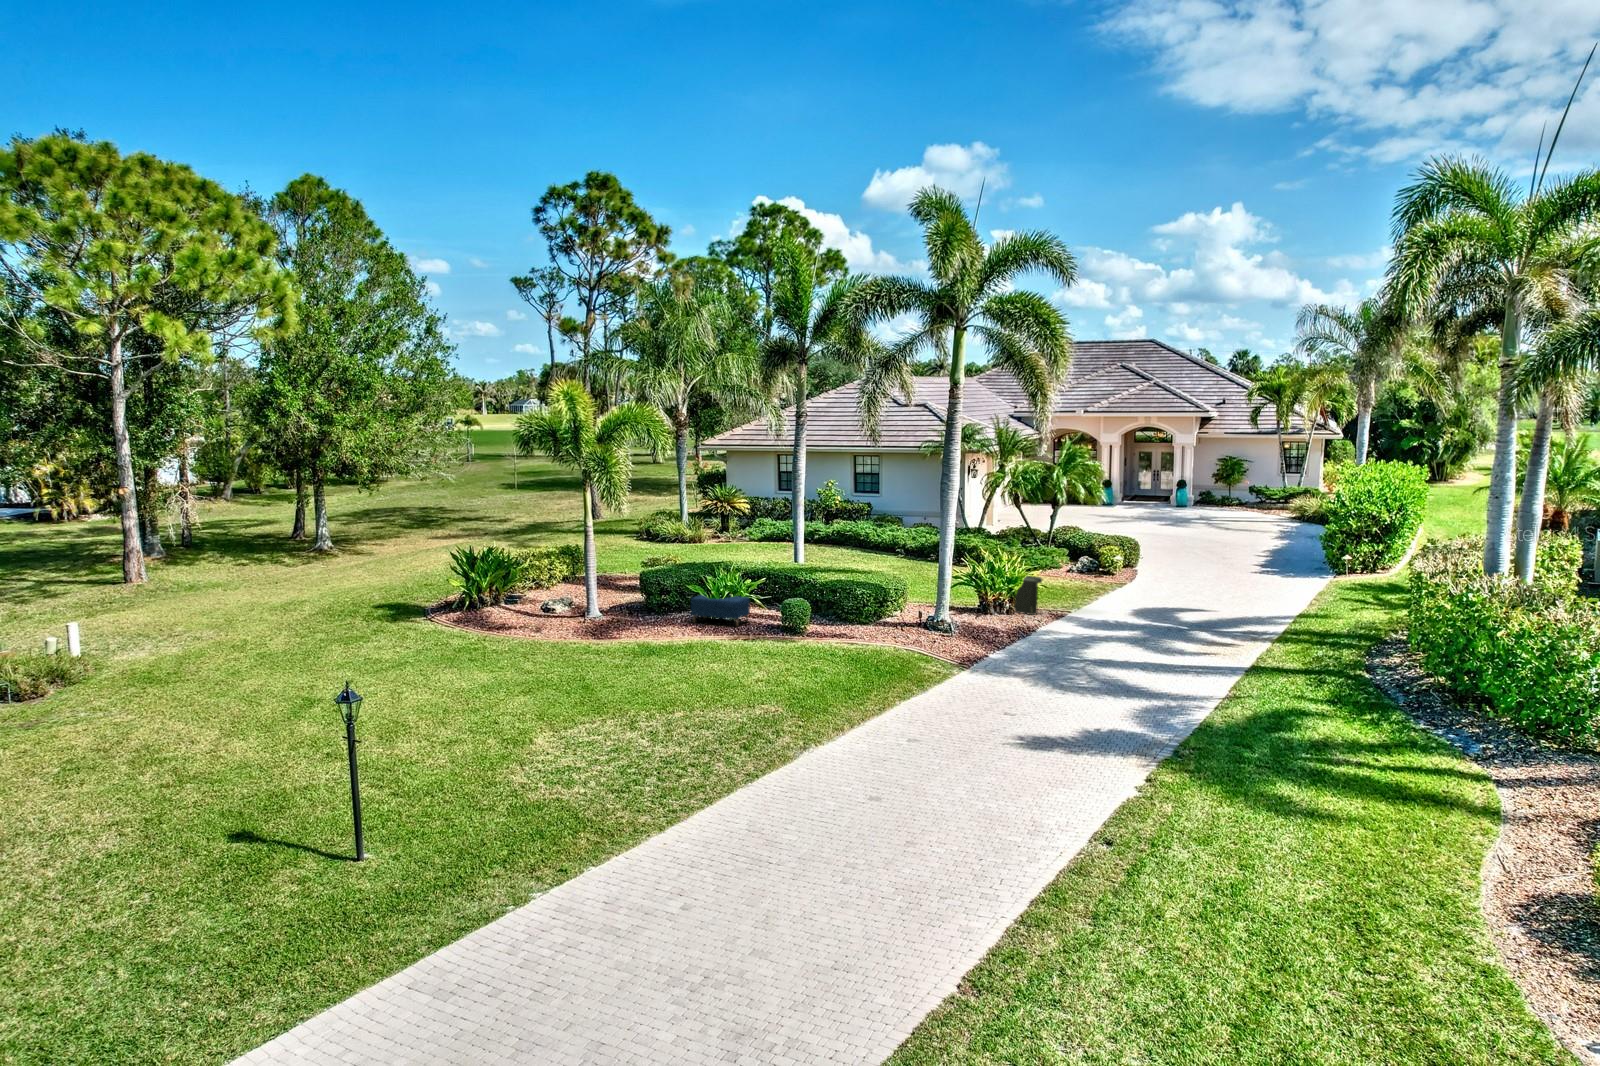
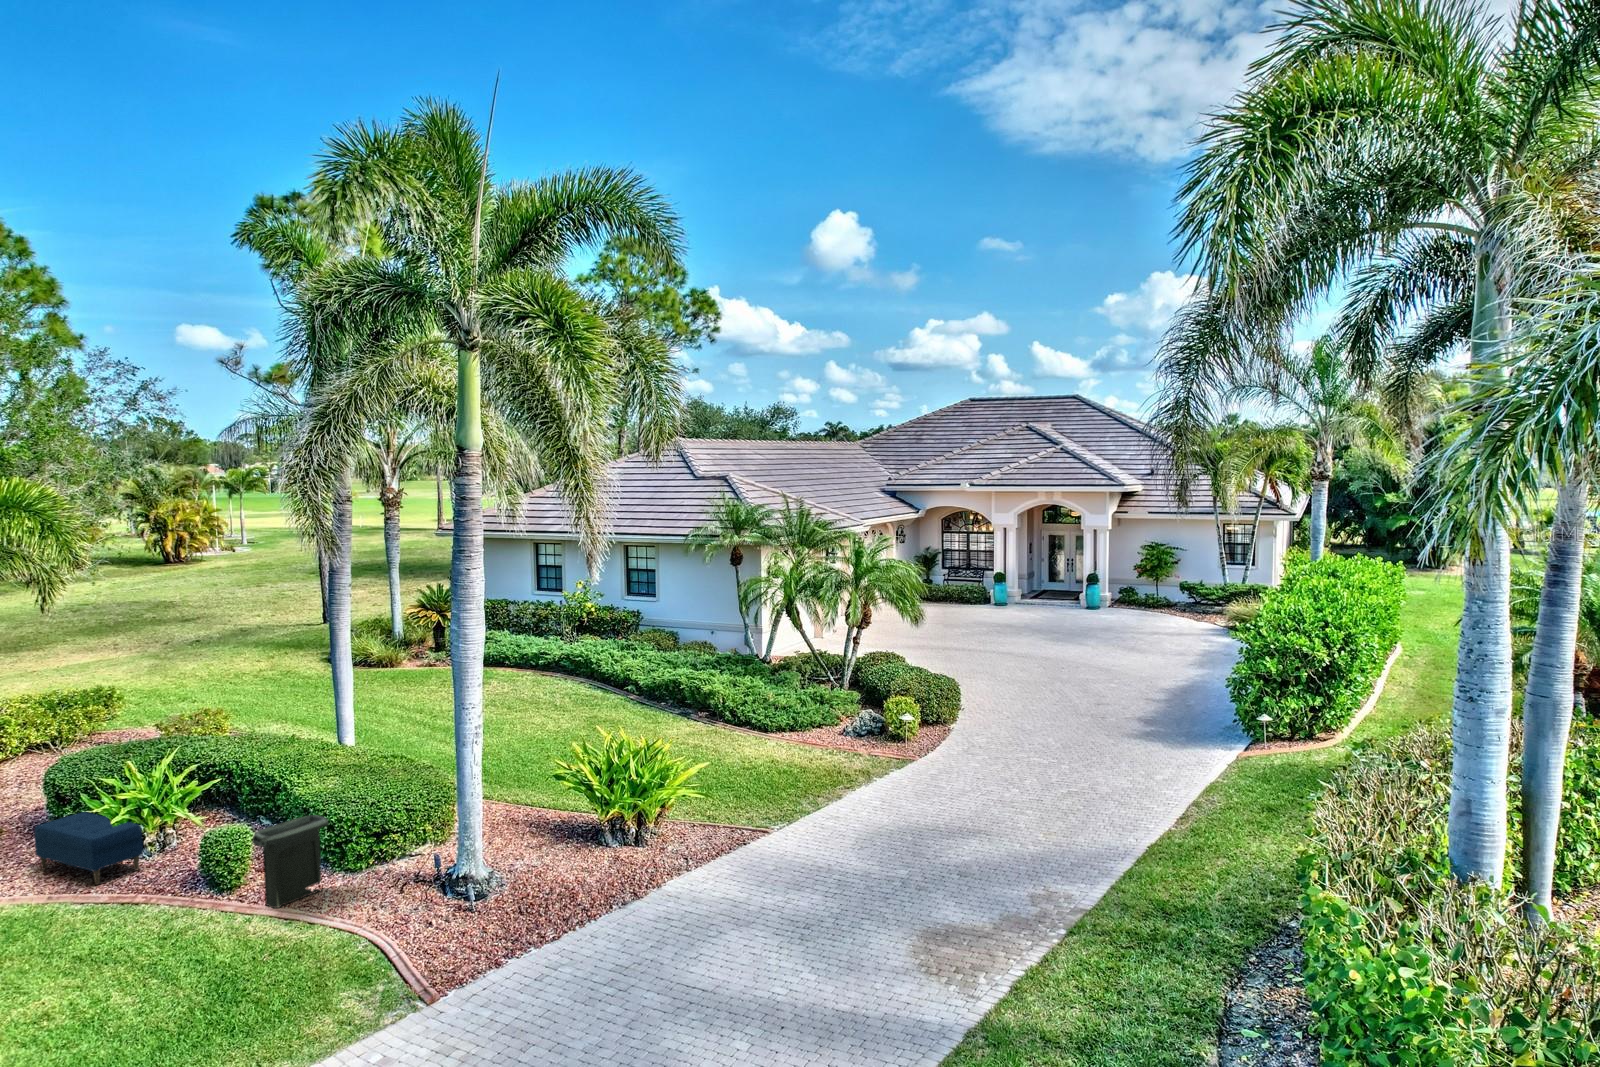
trash can: present [1014,576,1042,615] -> present [252,815,328,908]

